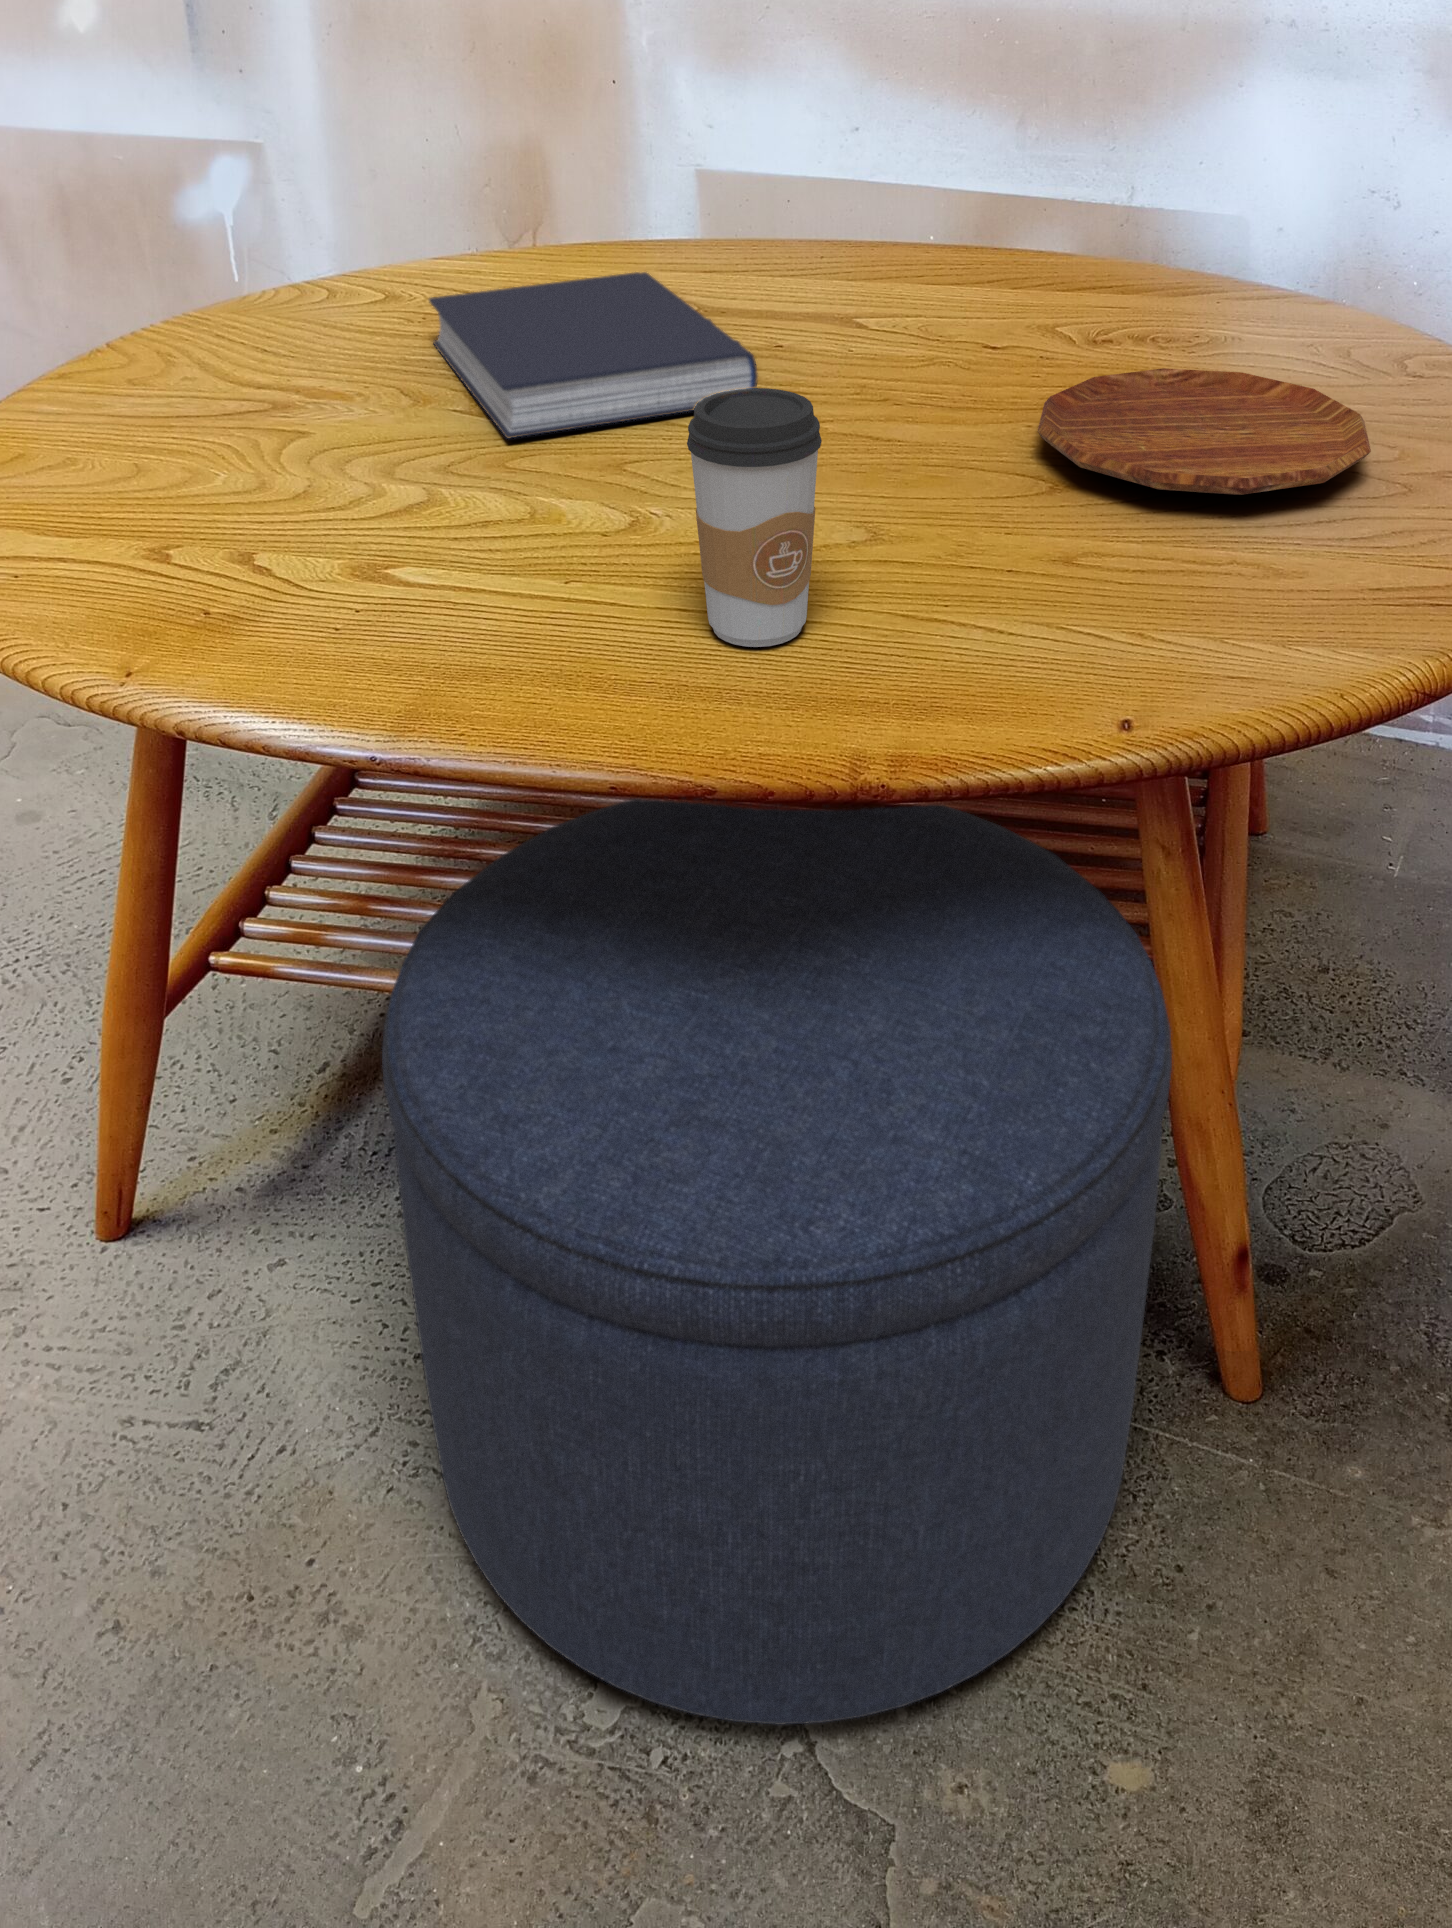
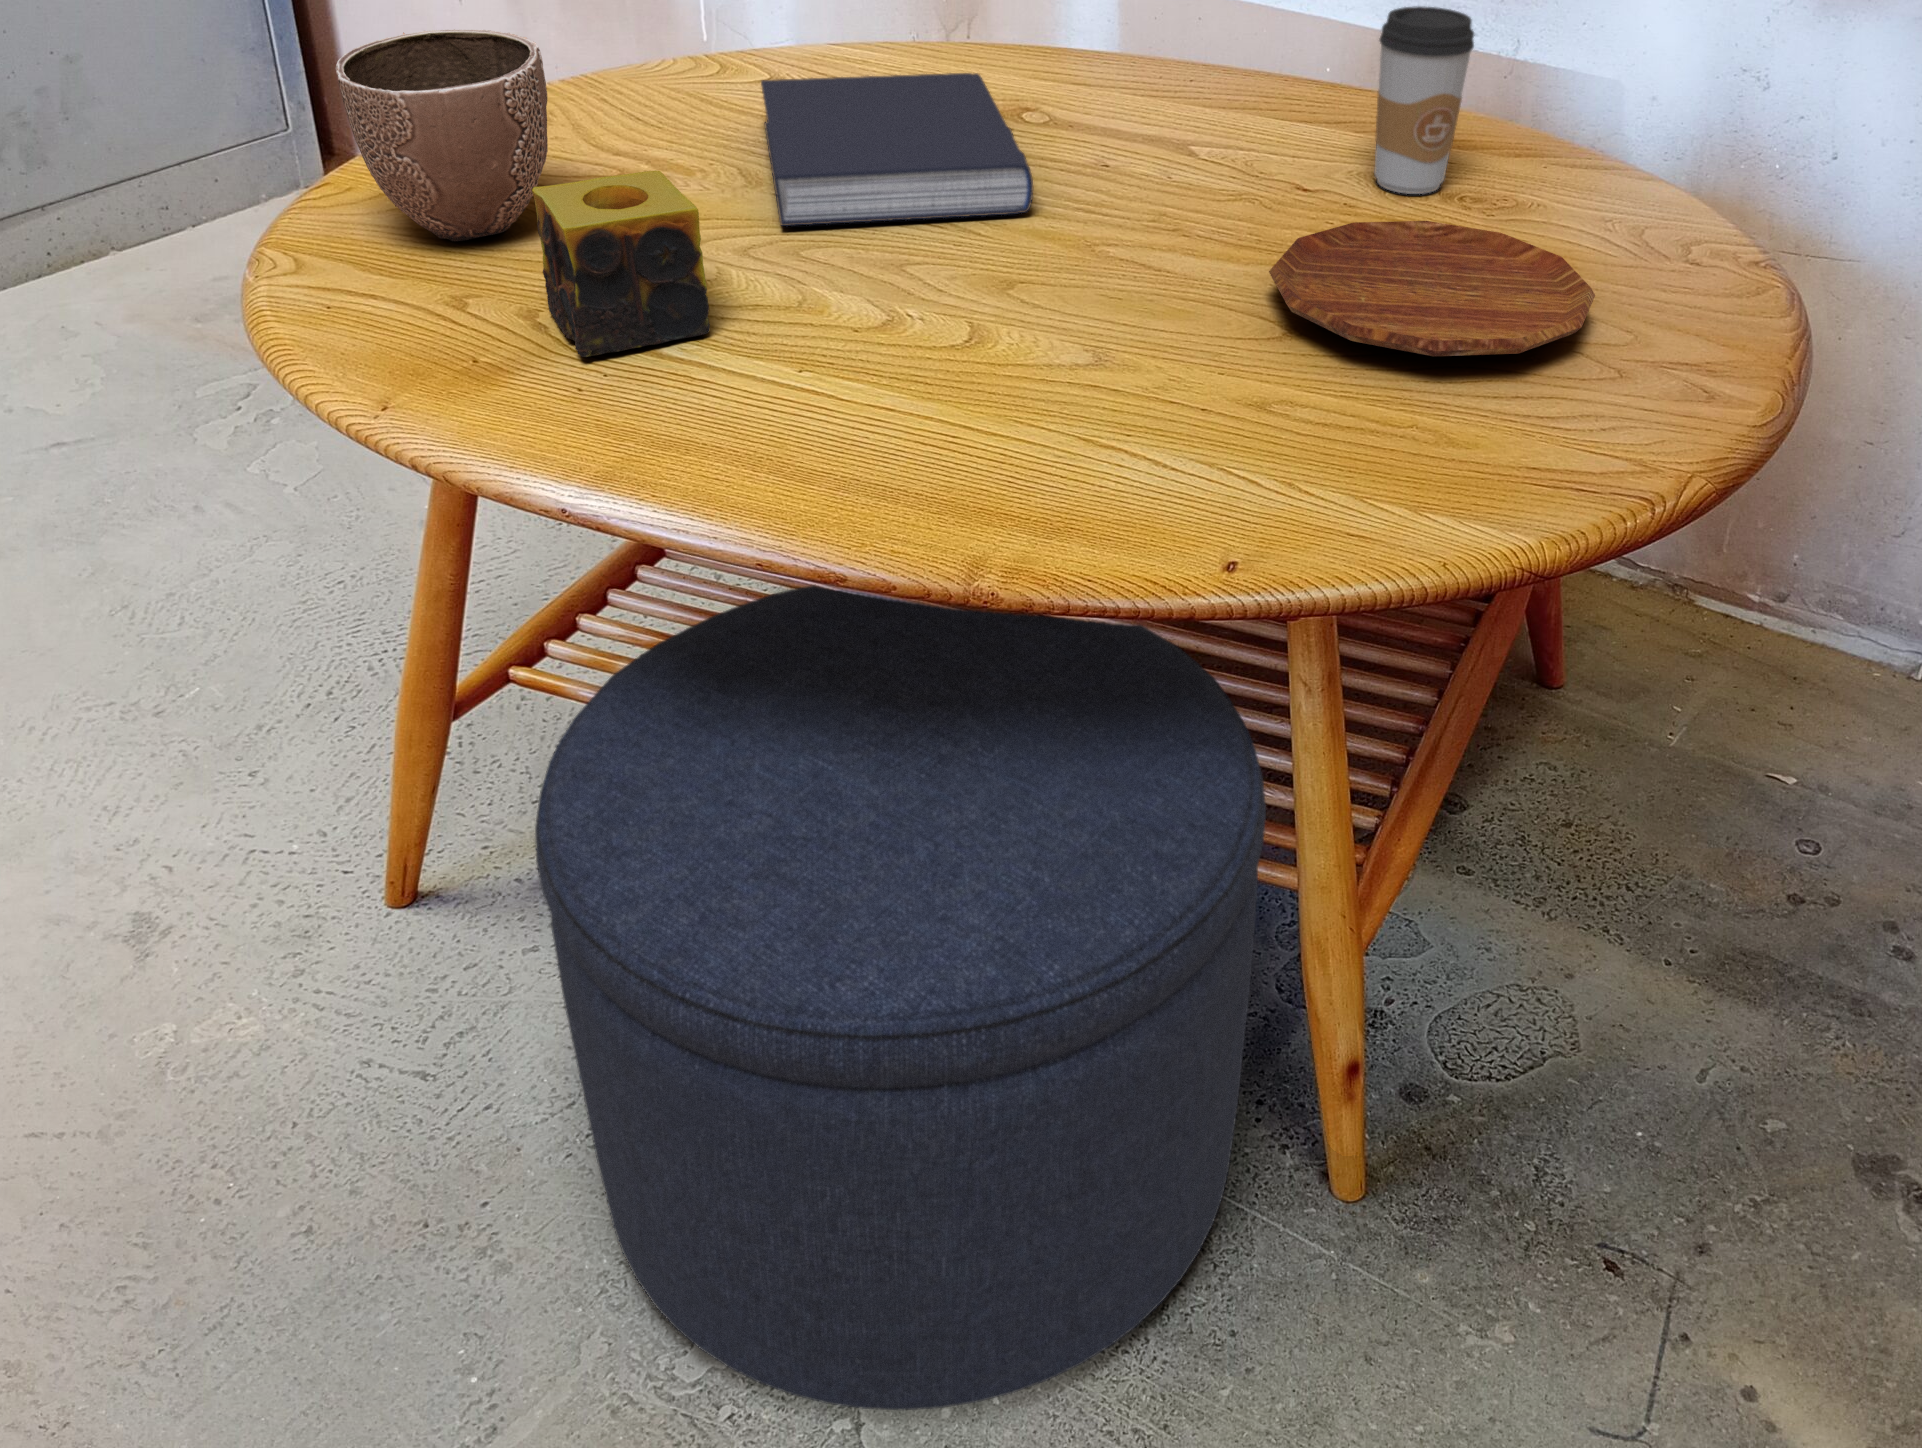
decorative bowl: none [33,266,258,489] -> present [336,29,548,241]
coffee cup: present [687,388,822,647] -> present [1375,6,1475,194]
candle: none [286,389,487,589] -> present [532,170,710,357]

